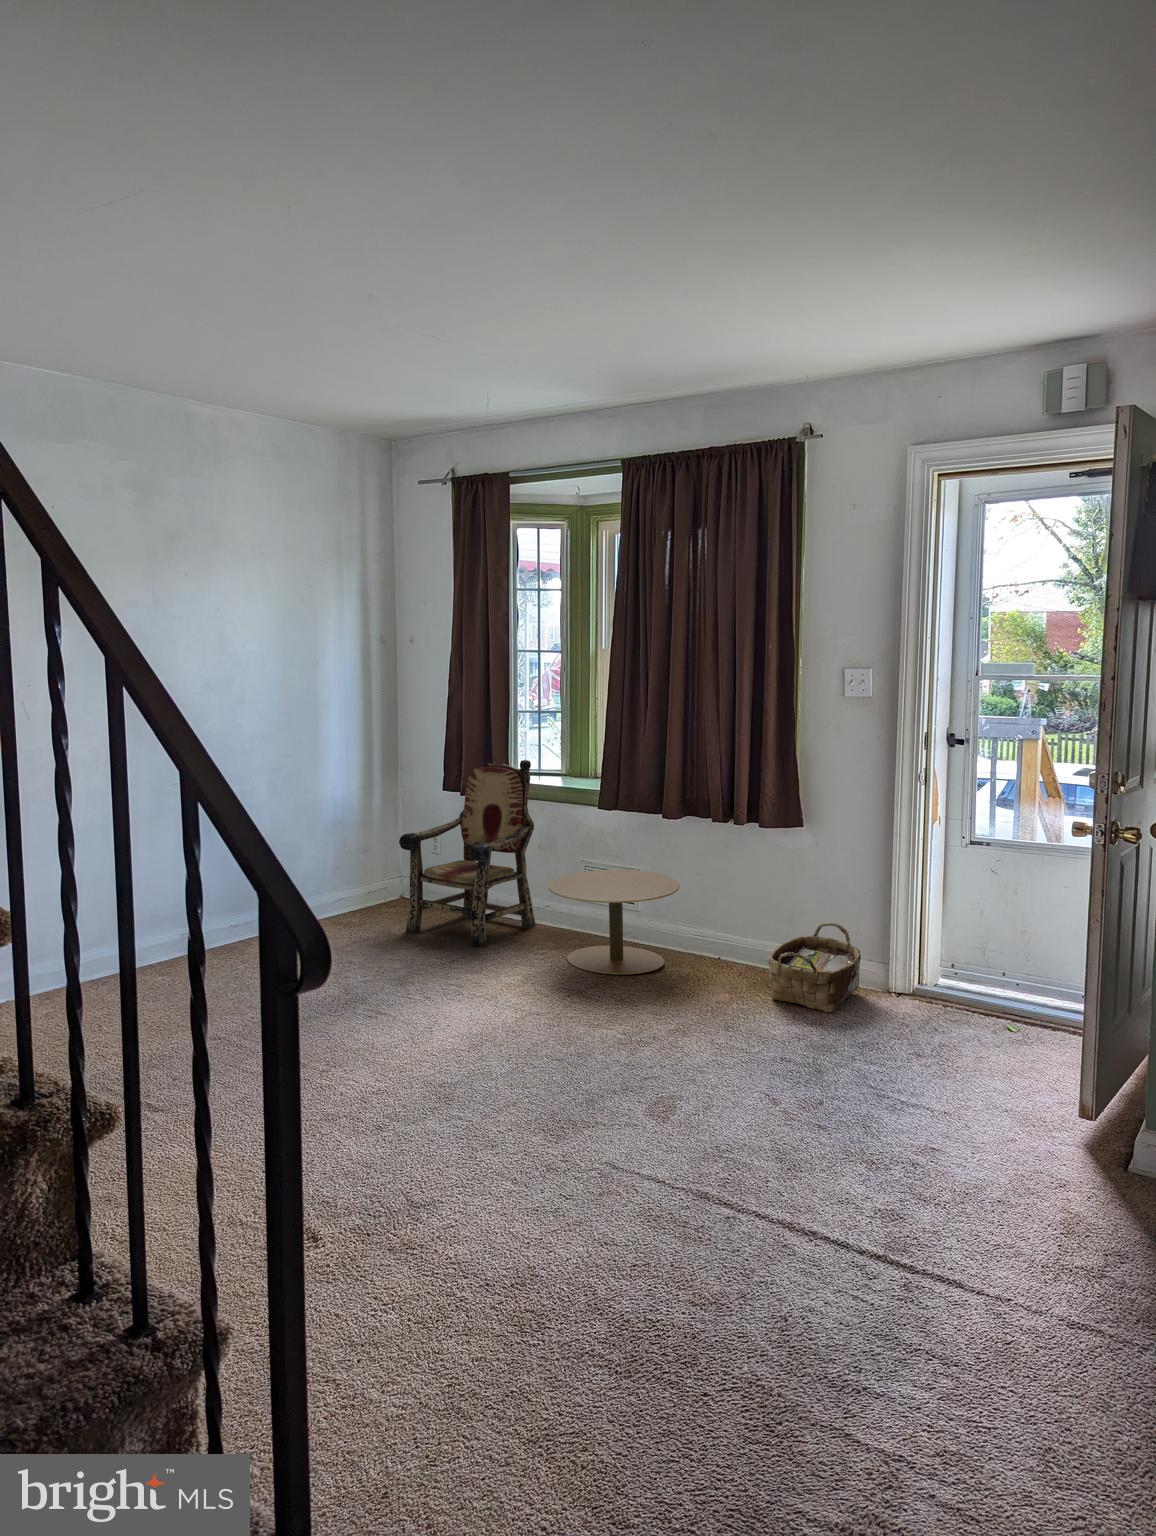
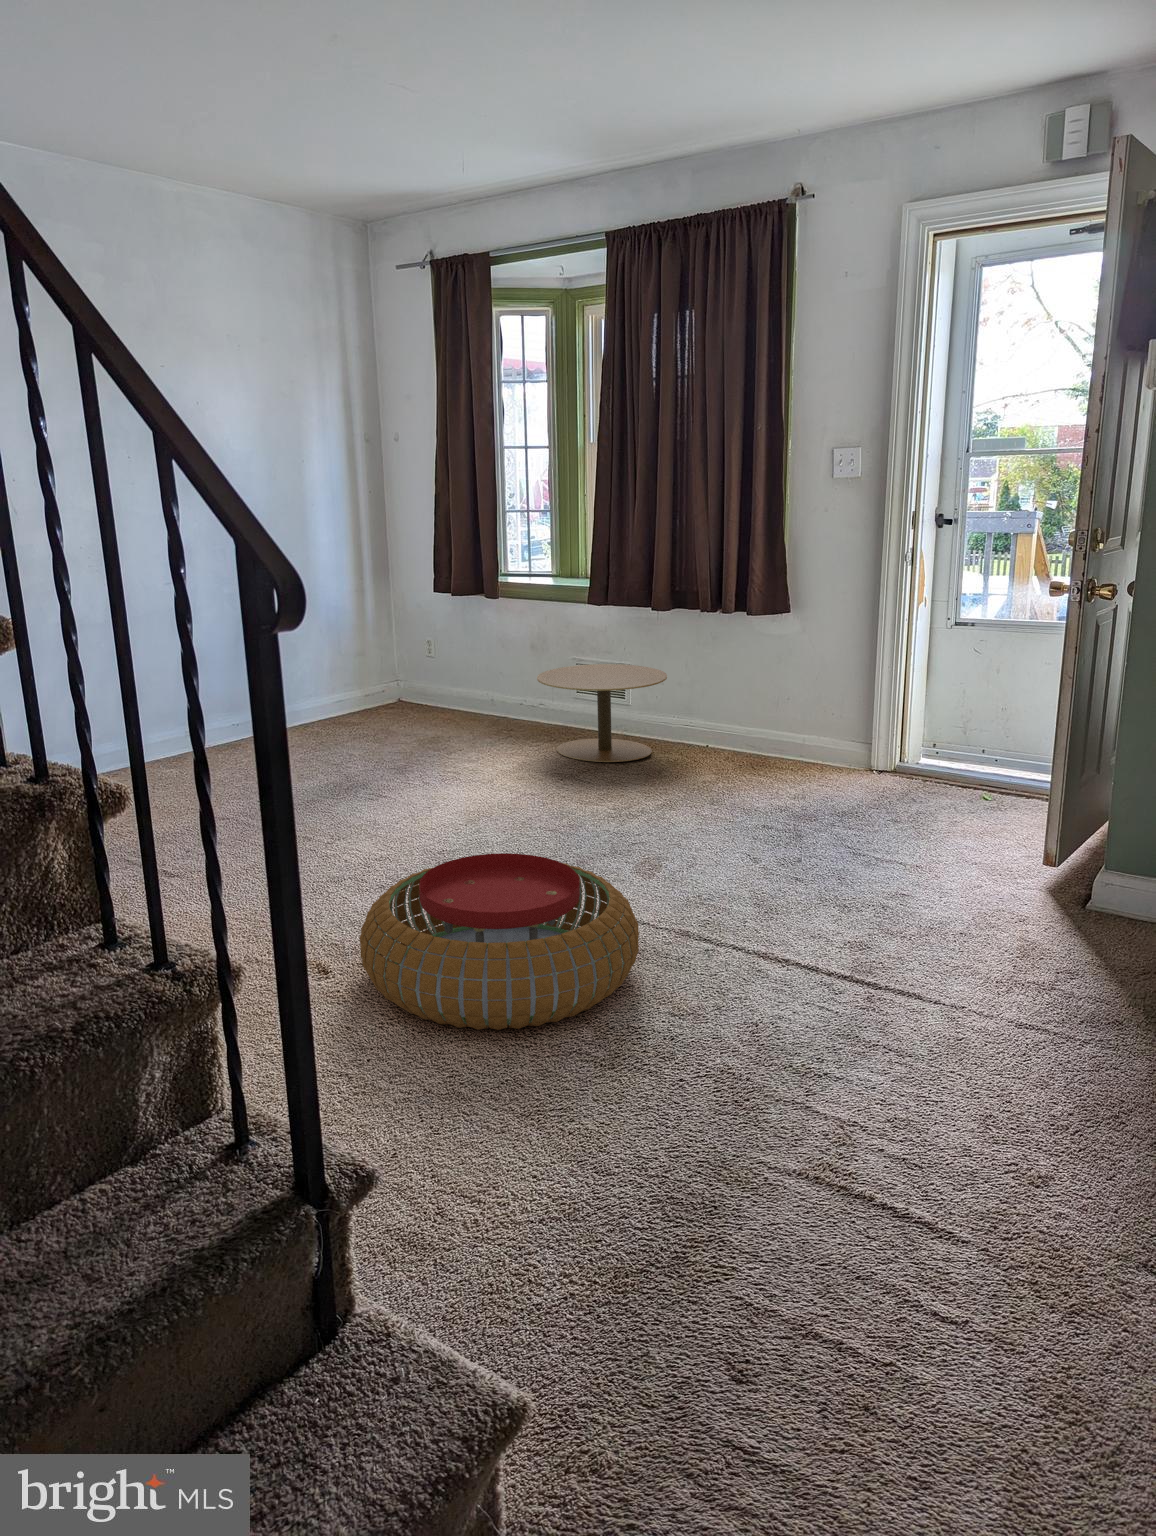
armchair: present [399,760,536,947] -> none [388,553,526,741]
woven basket: present [769,922,861,1012] -> none [753,708,843,792]
pouf: none [359,1110,656,1326] -> present [360,853,639,1030]

